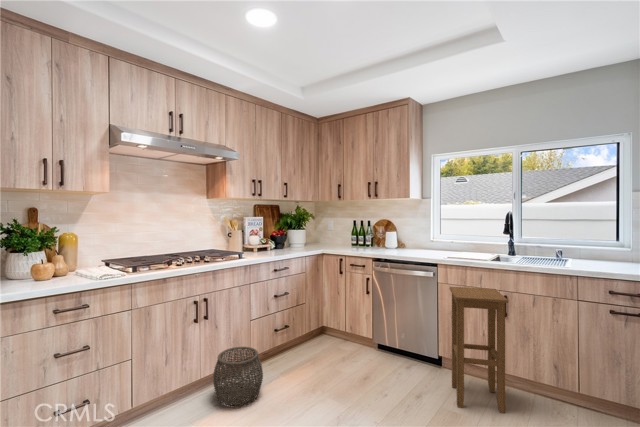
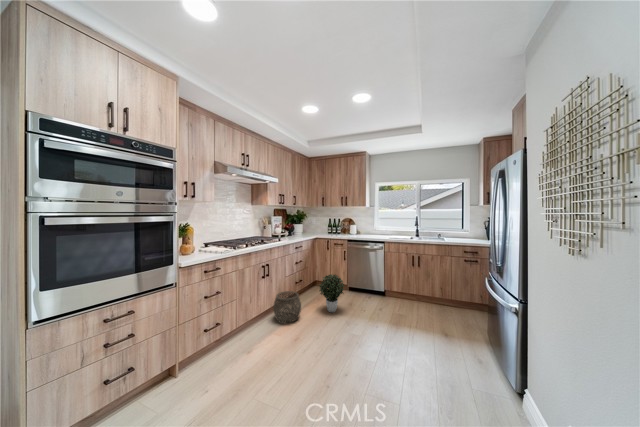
stool: present [450,287,508,413] -> none [393,253,424,312]
potted plant: none [300,321,348,393] -> present [319,274,344,312]

